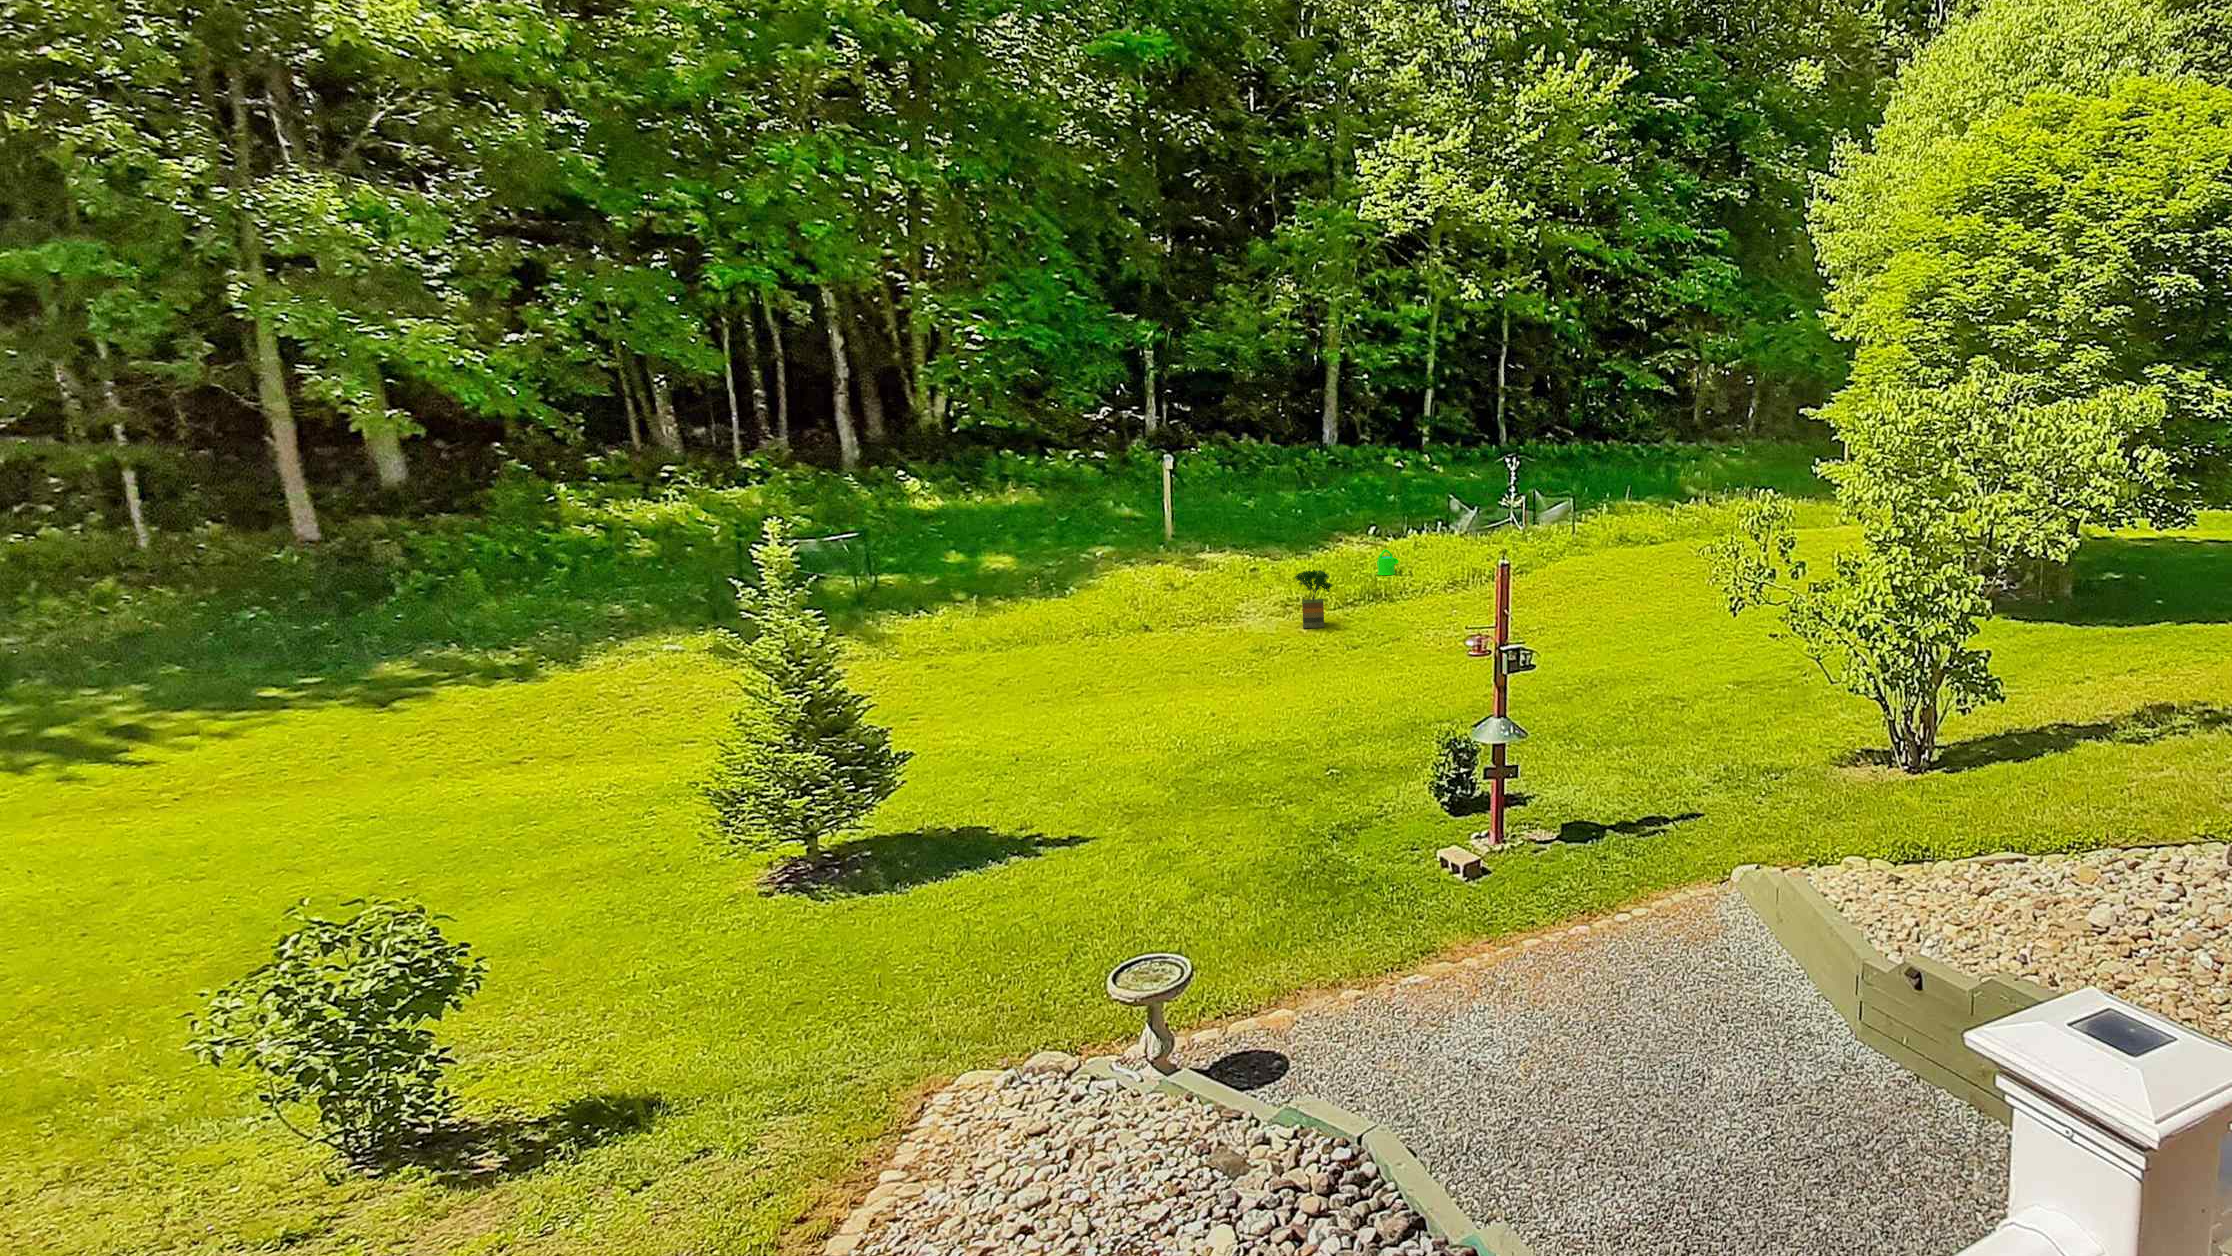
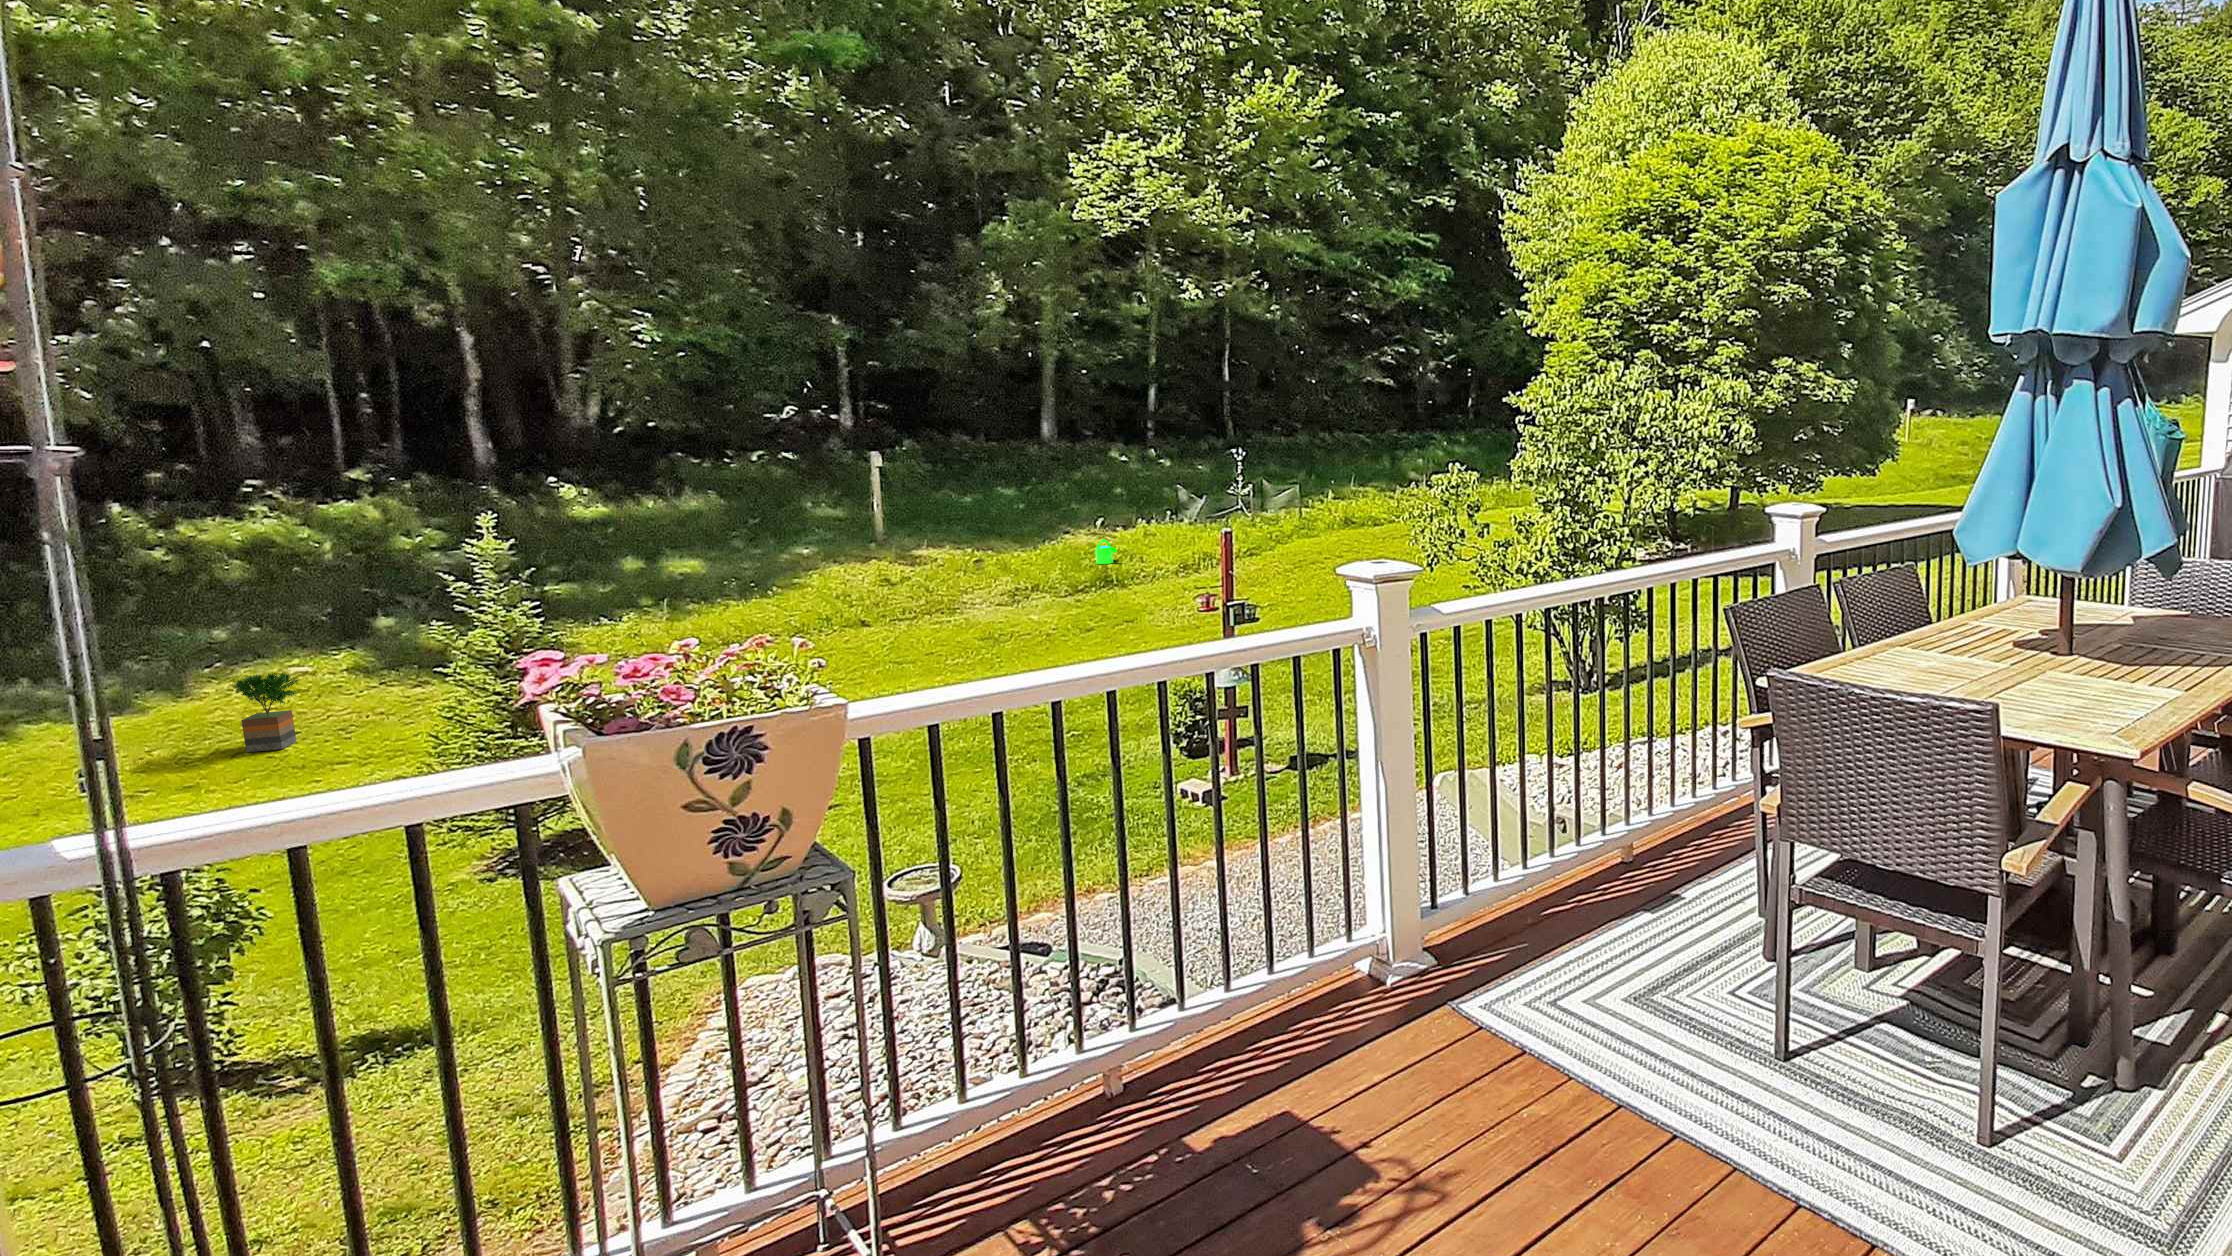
potted tree: present [1295,570,1332,628] -> present [234,673,299,752]

